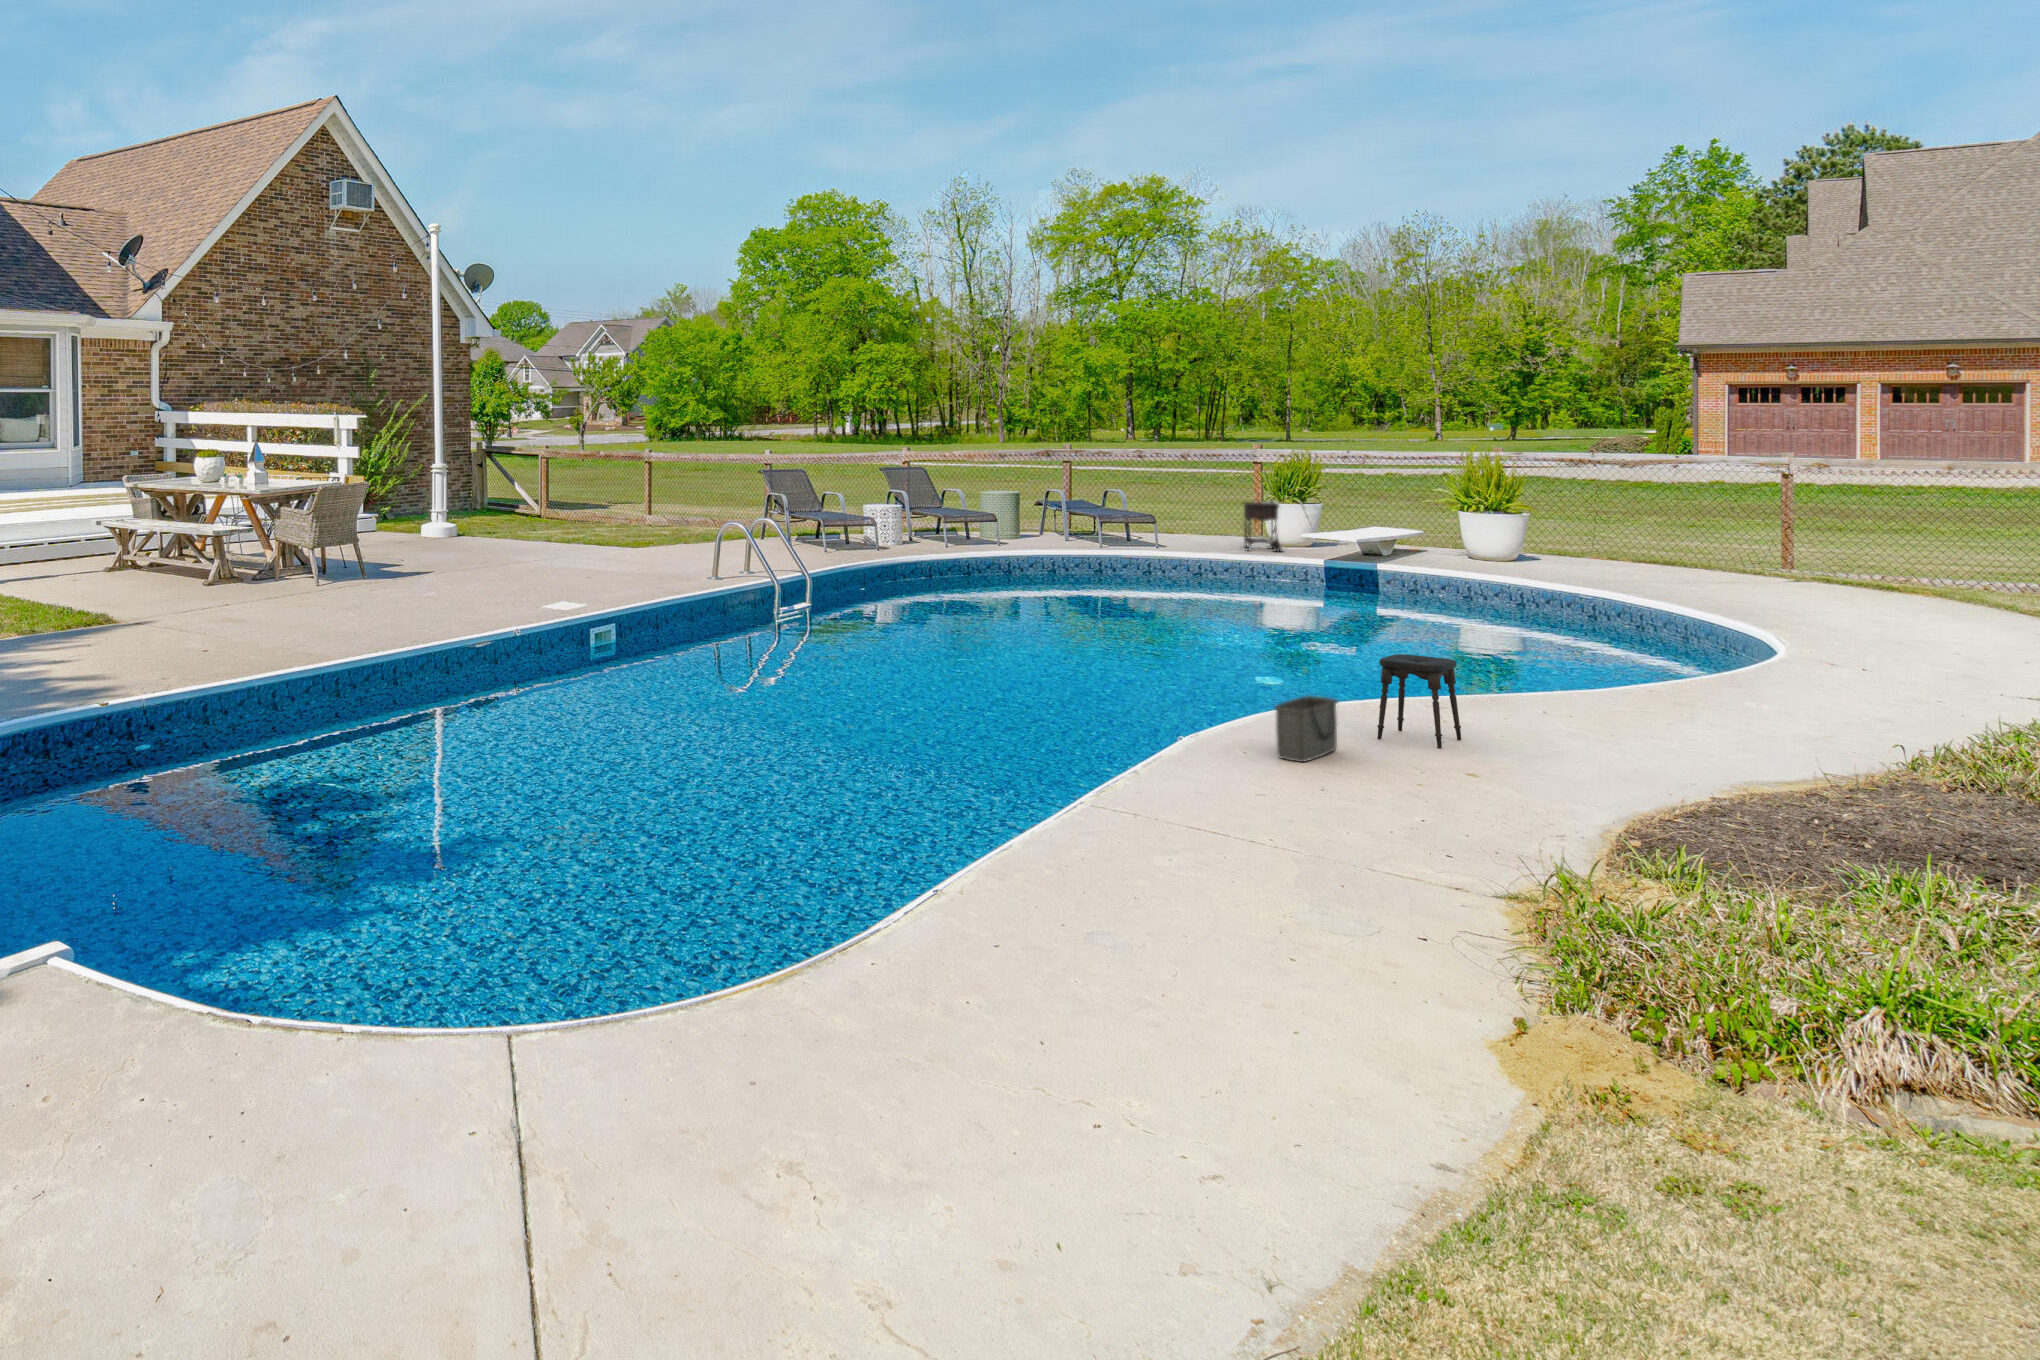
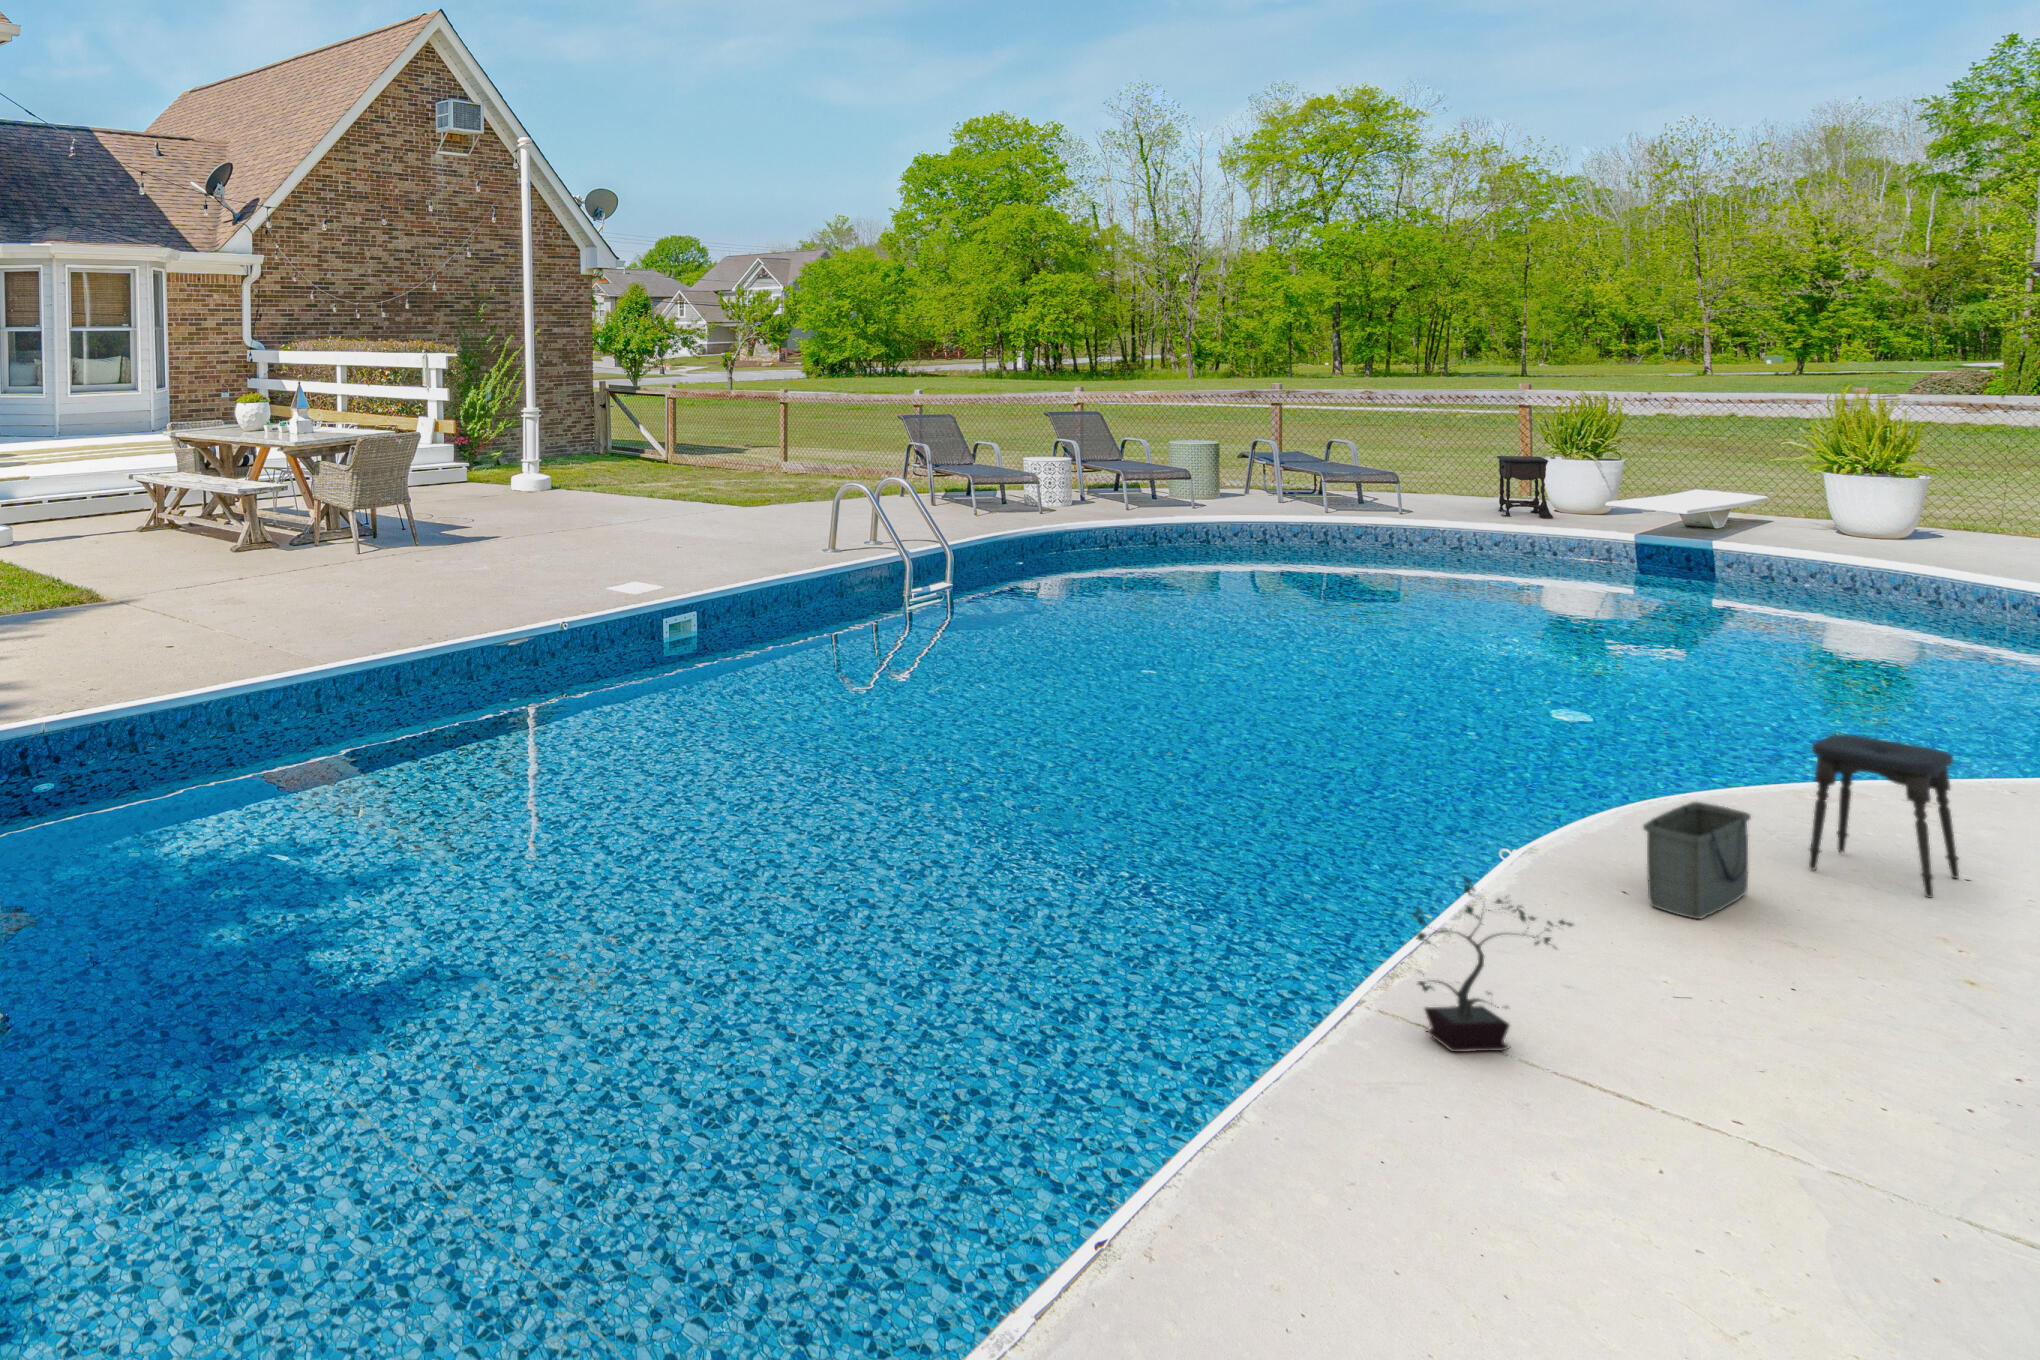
potted plant: none [1127,714,1216,817] -> present [1413,875,1573,1052]

